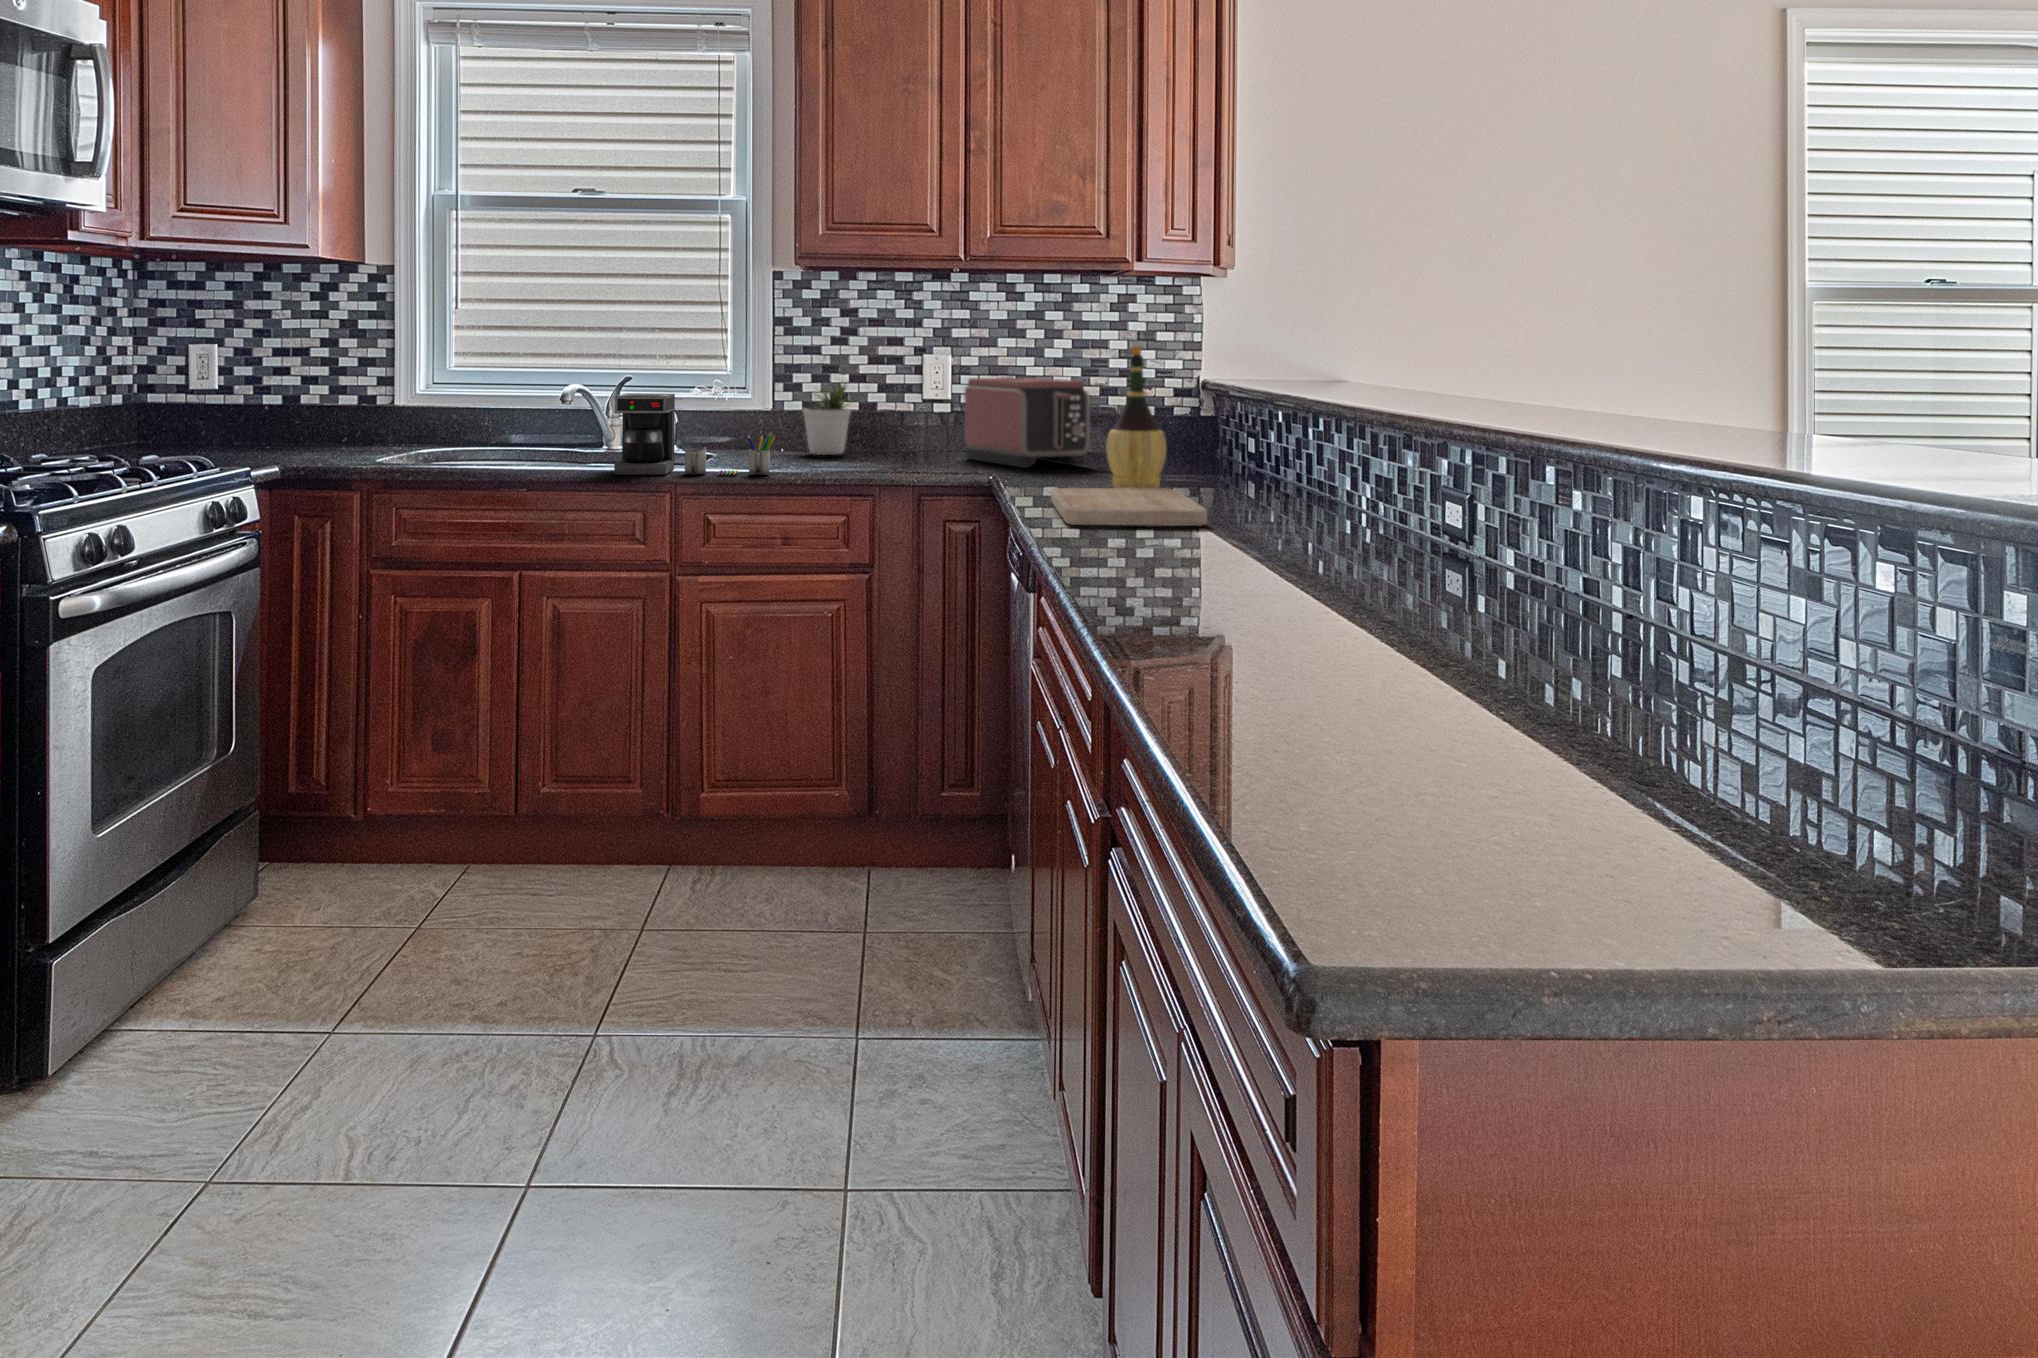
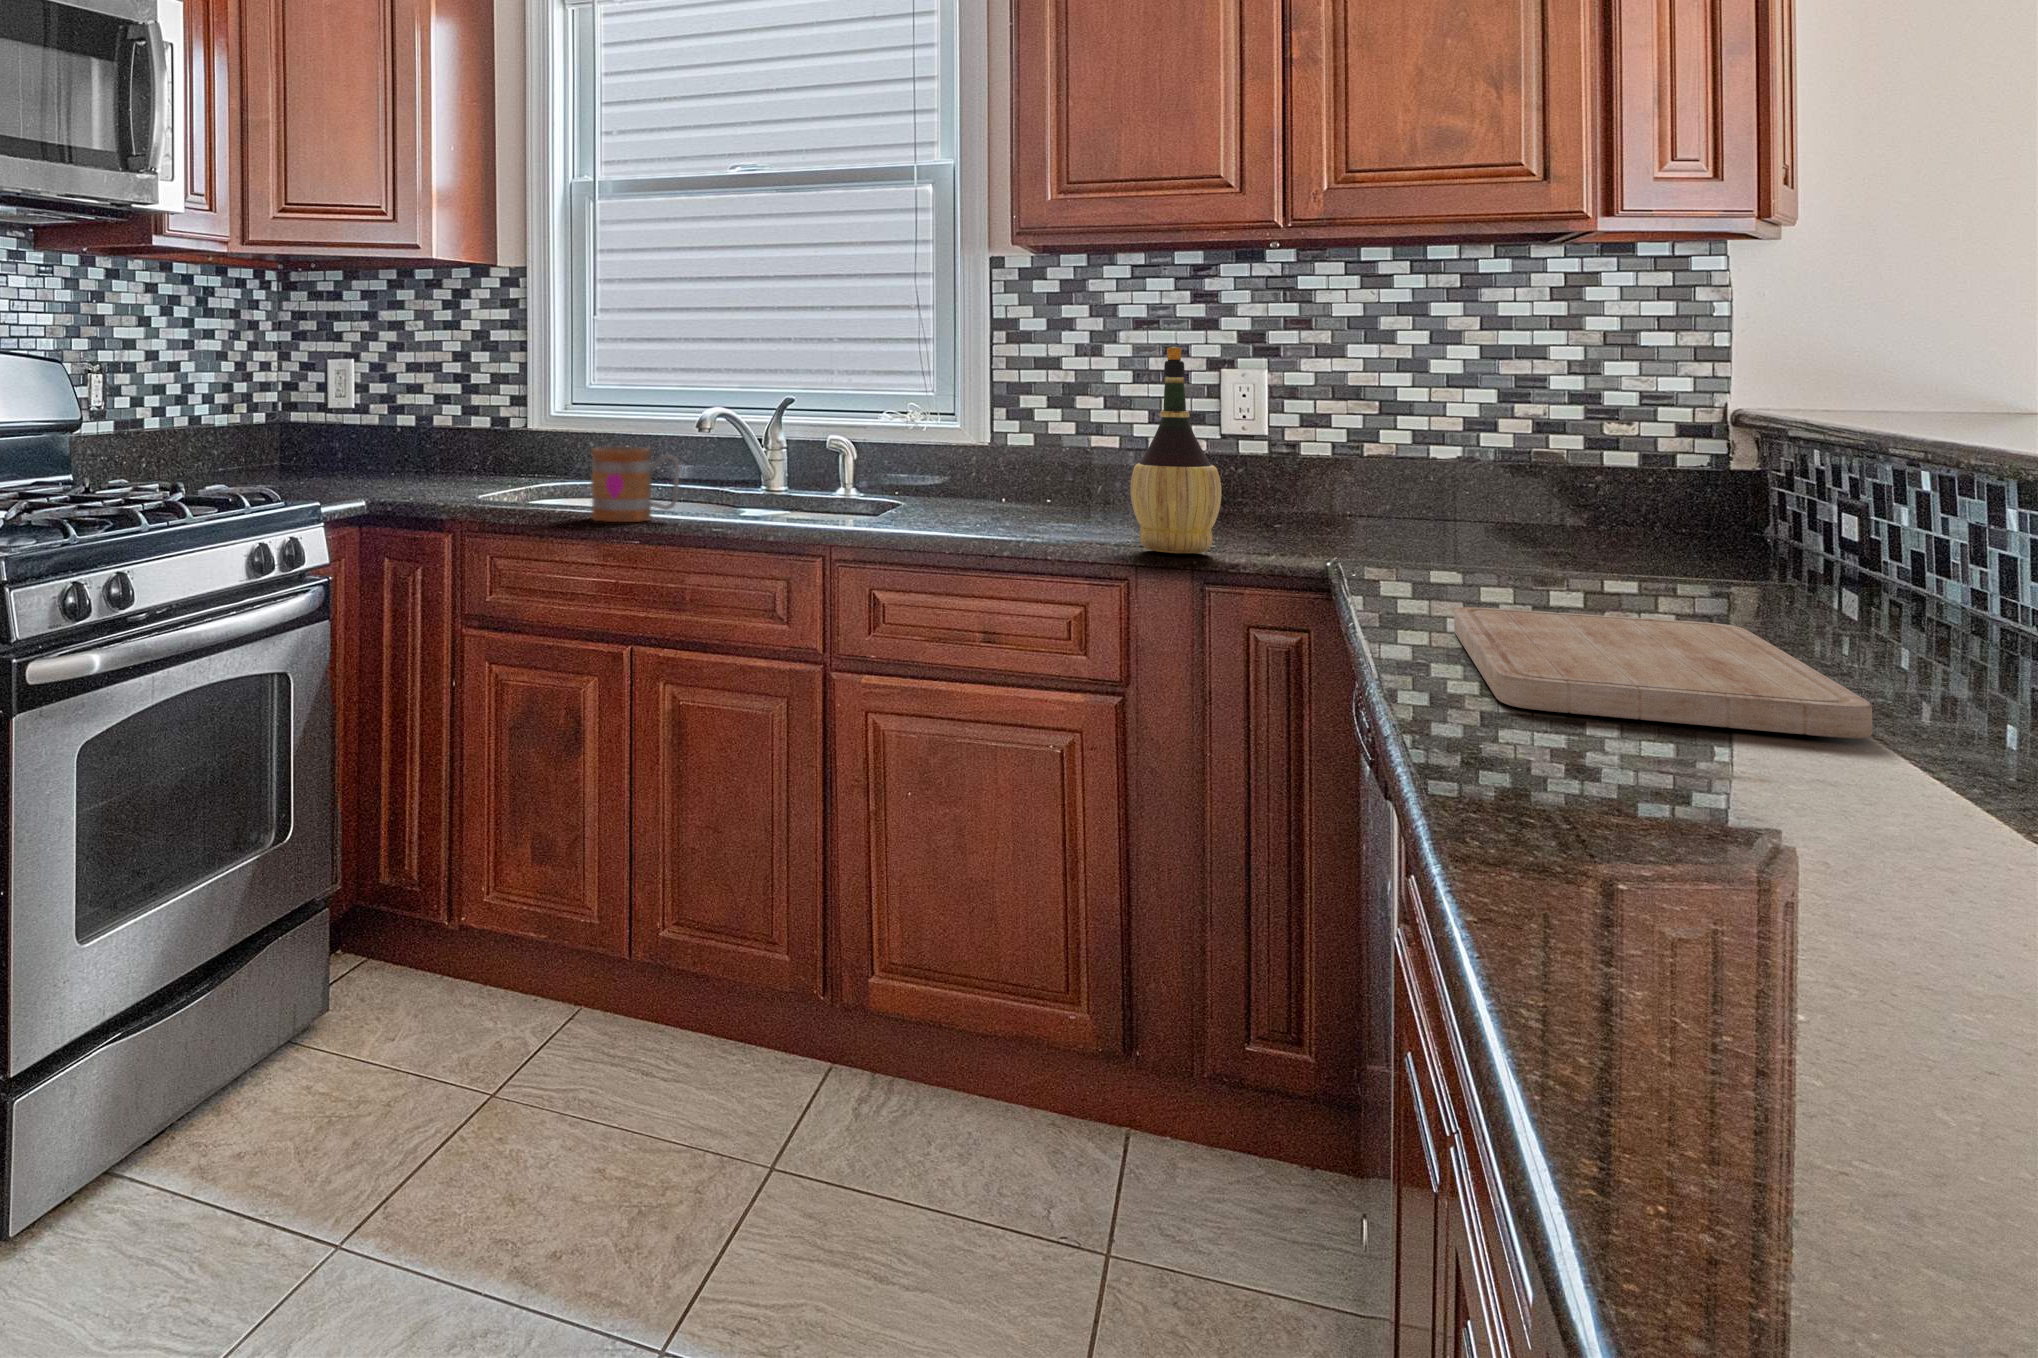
wine bottle: present [1107,346,1166,488] -> present [1130,347,1222,554]
toaster: present [964,378,1090,468] -> none [1287,404,1518,548]
potted plant: present [803,383,851,455] -> none [1035,401,1111,510]
coffee maker: present [614,393,776,475] -> none [742,421,972,542]
mug: none [488,415,561,472] -> present [591,447,680,522]

